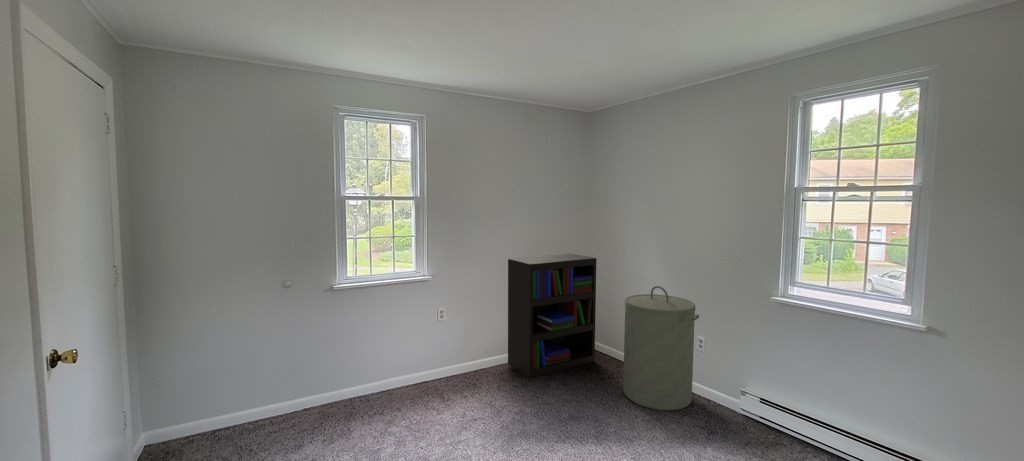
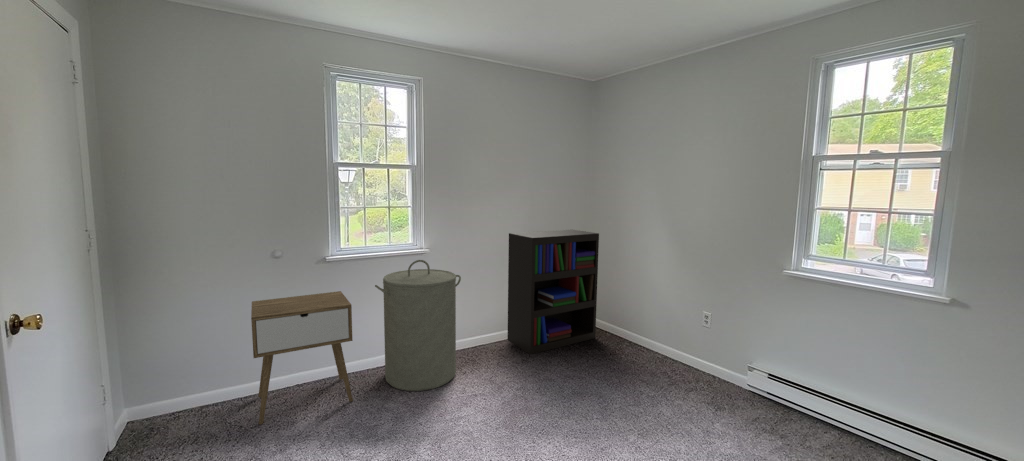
laundry hamper: present [623,286,699,411] -> present [375,260,461,391]
nightstand: none [261,318,356,448] -> present [251,291,353,424]

